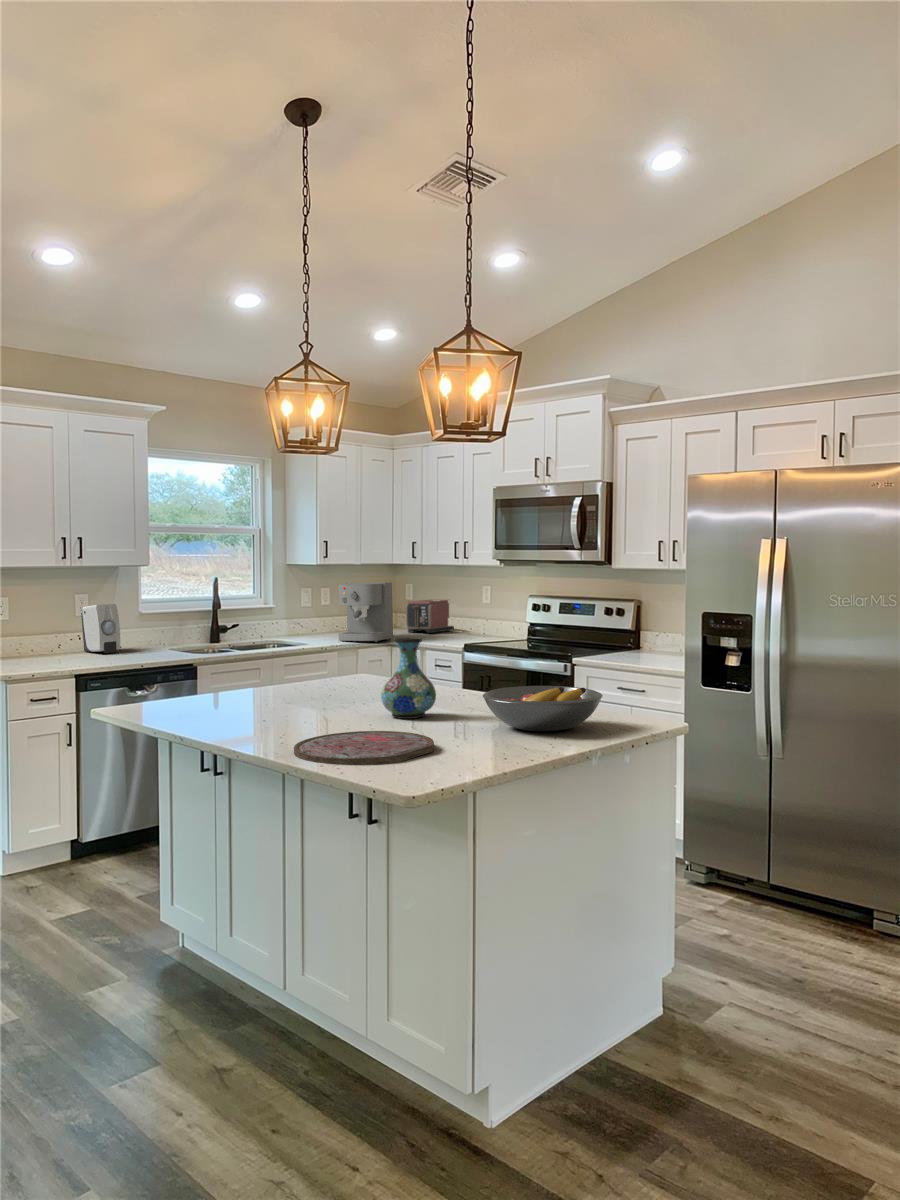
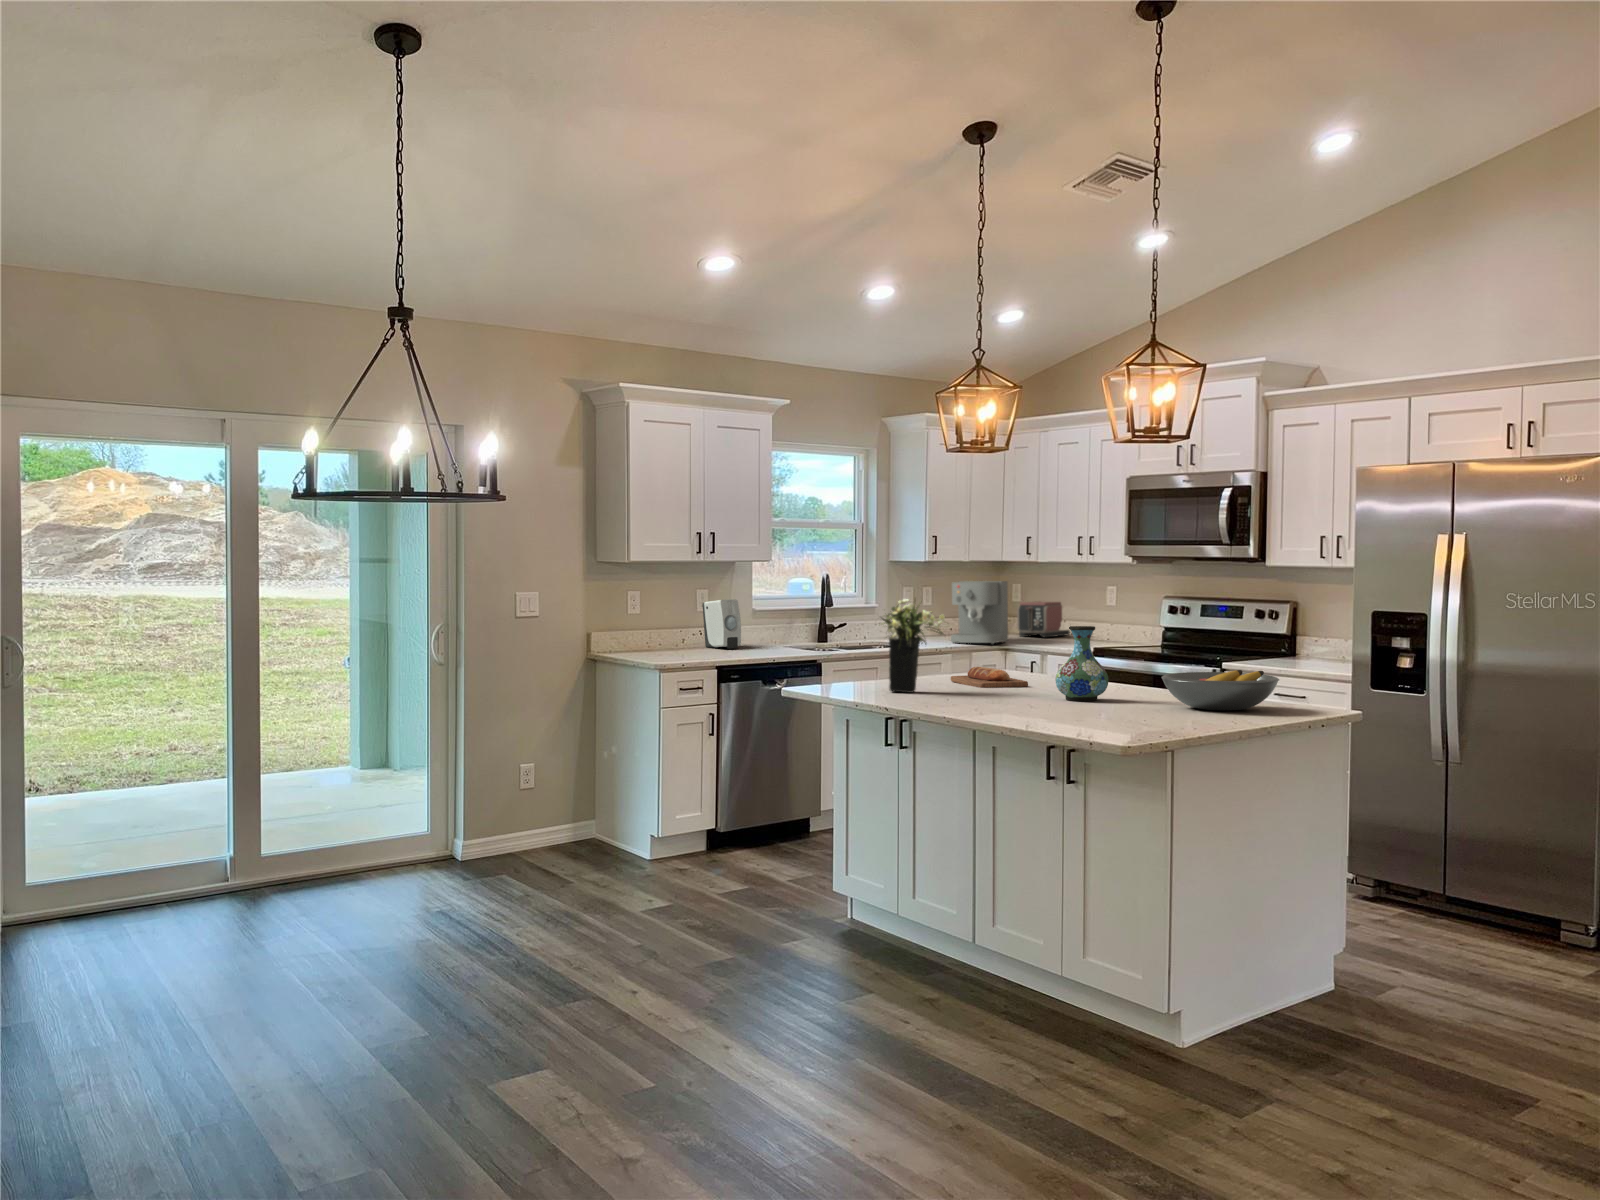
flower arrangement: none [197,606,280,710] -> present [882,598,945,693]
bread loaf: none [304,673,374,699] -> present [951,667,1028,688]
cutting board: present [294,731,434,765] -> none [1007,704,1130,724]

